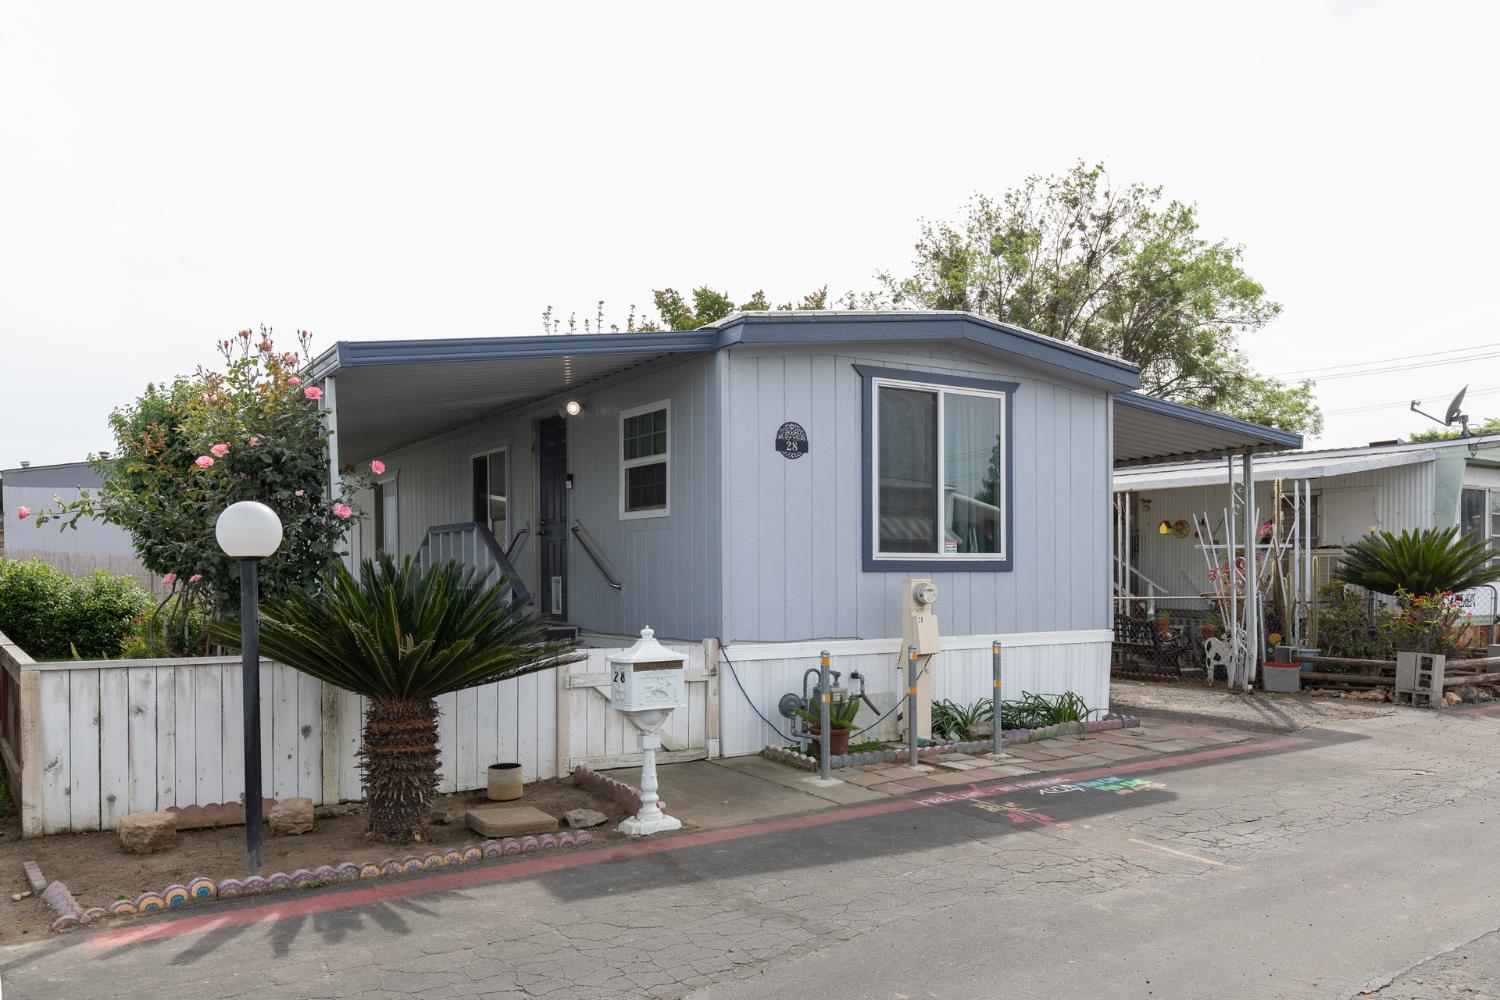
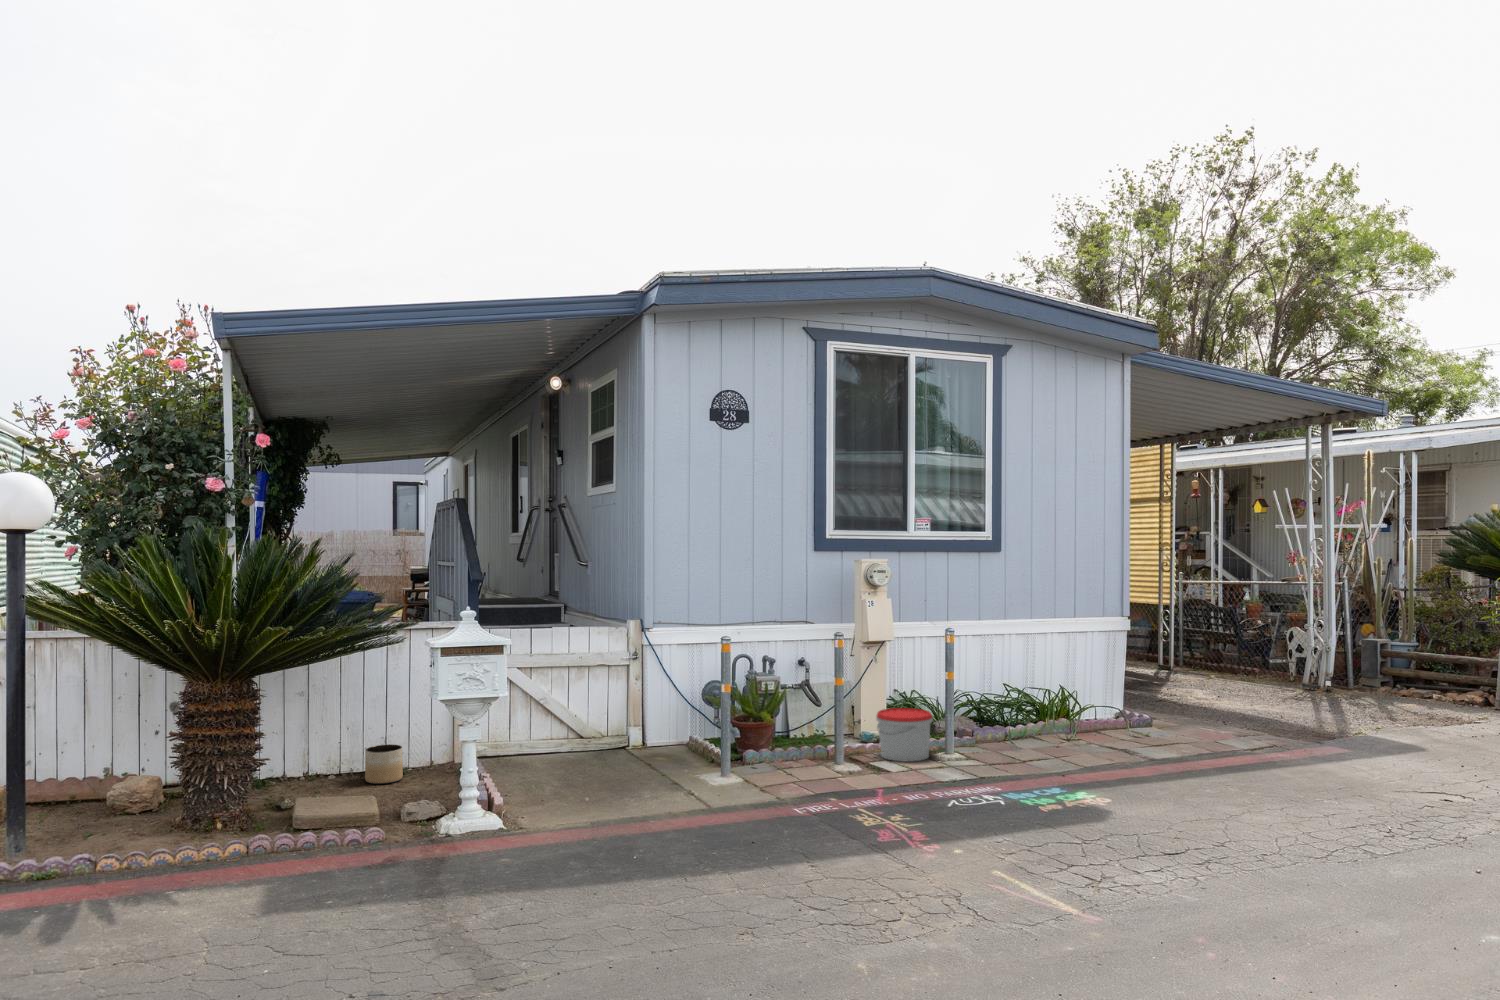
bucket: present [1263,661,1301,692] -> present [876,708,933,761]

